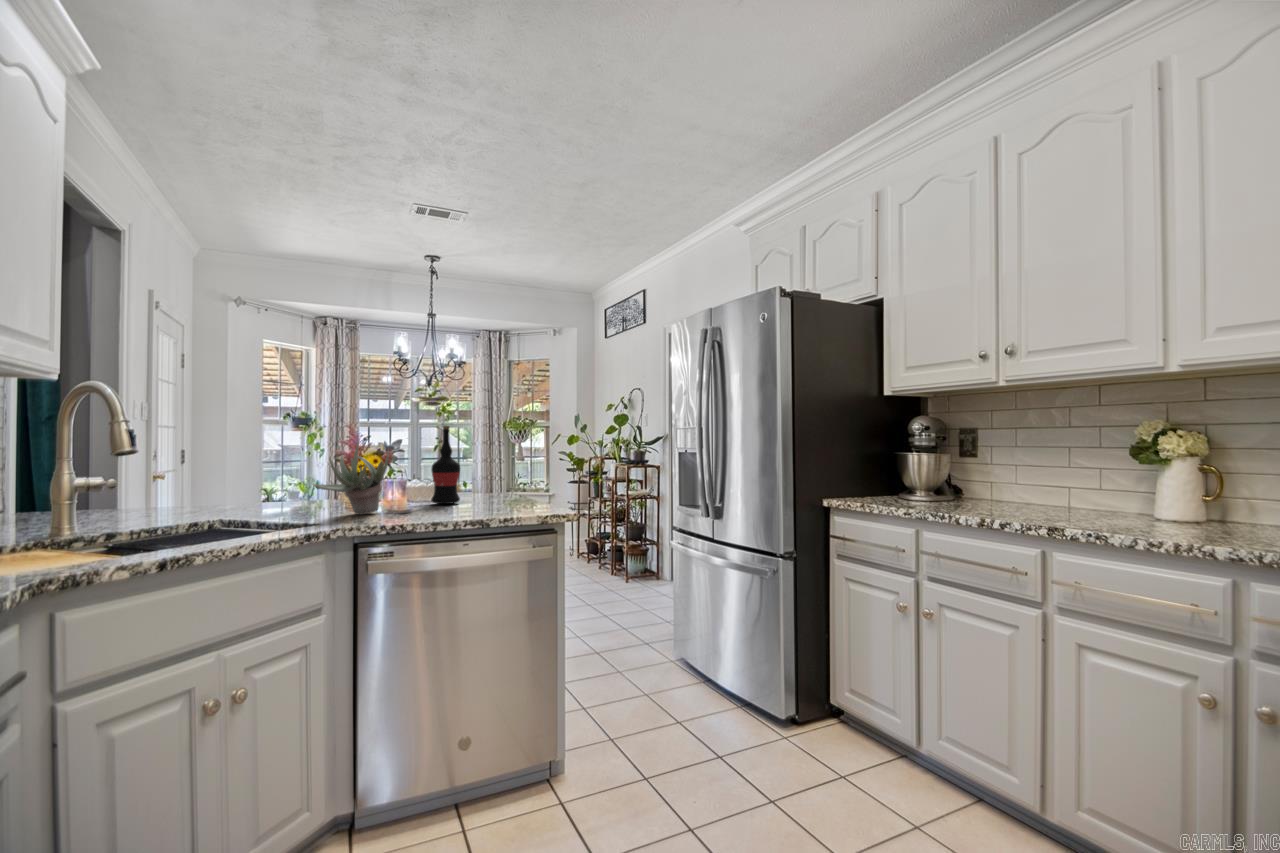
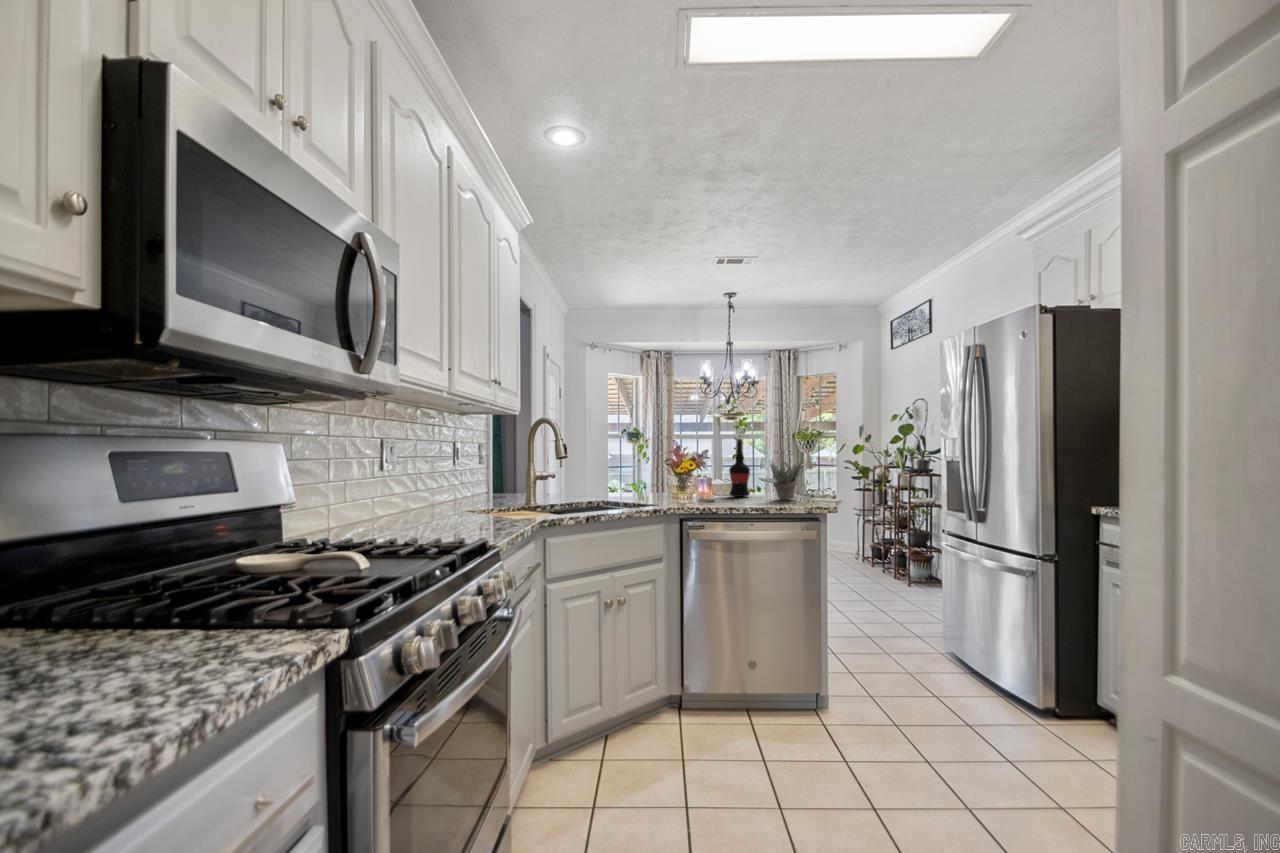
succulent plant: present [312,441,389,514] -> present [759,450,802,500]

